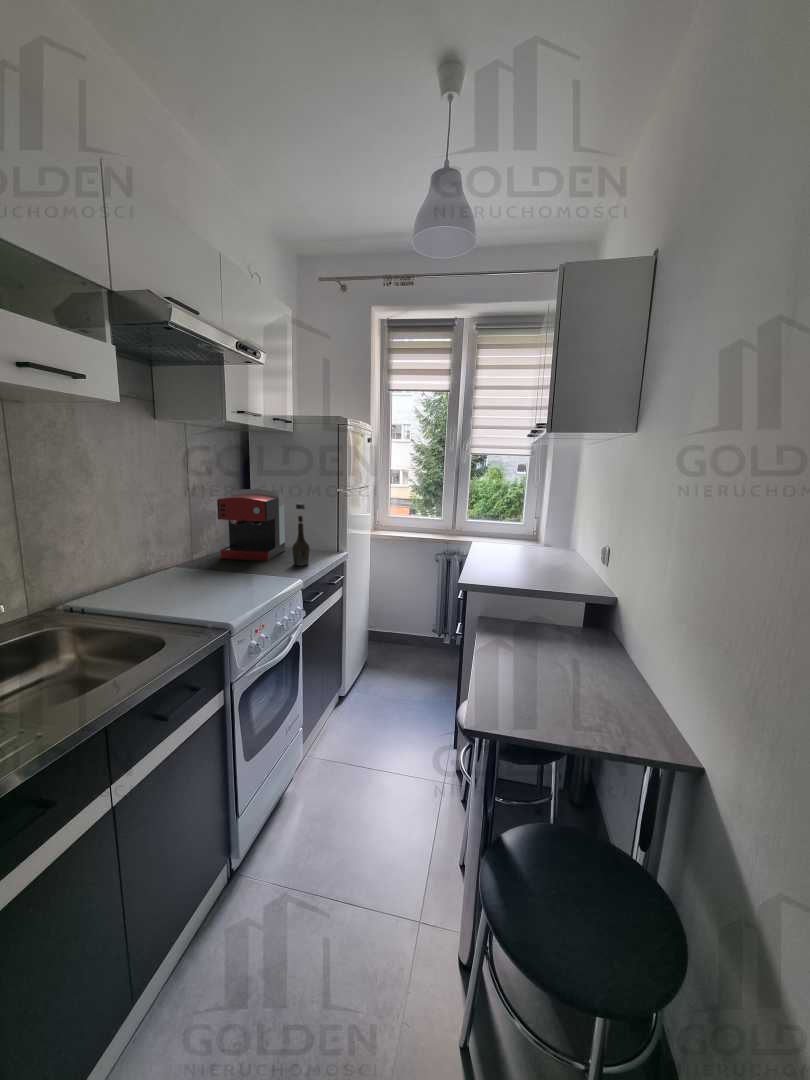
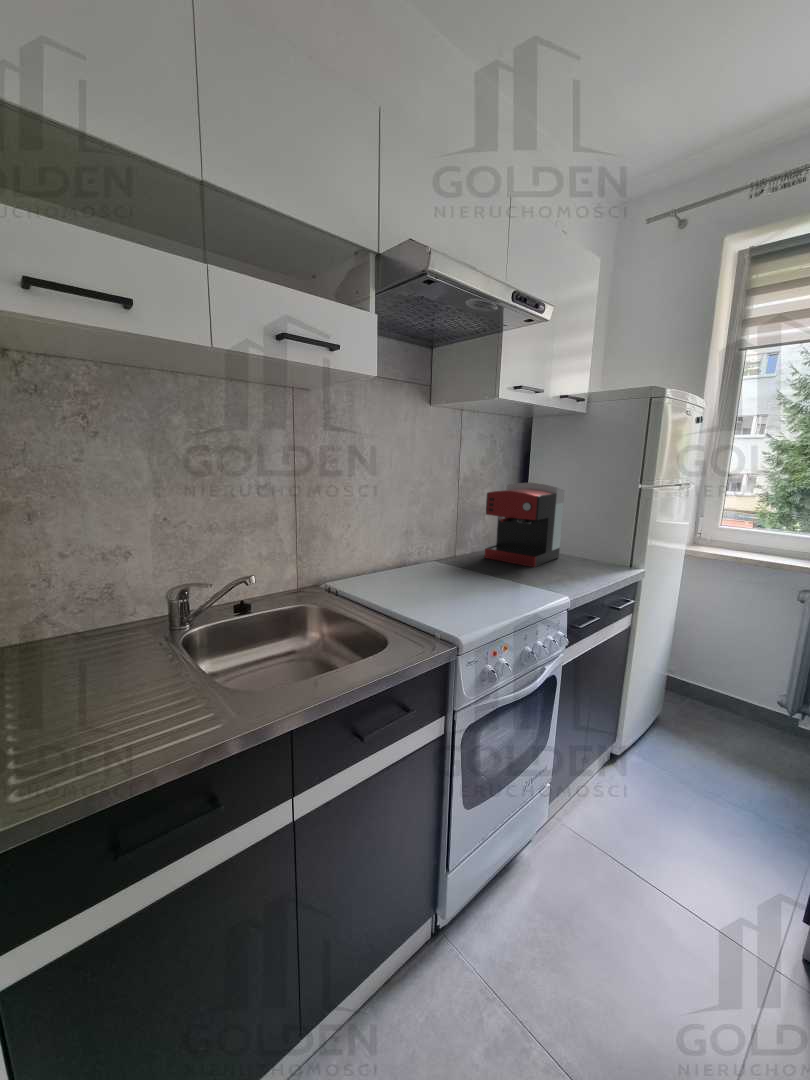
bottle: present [292,504,310,566] -> none [564,500,587,579]

